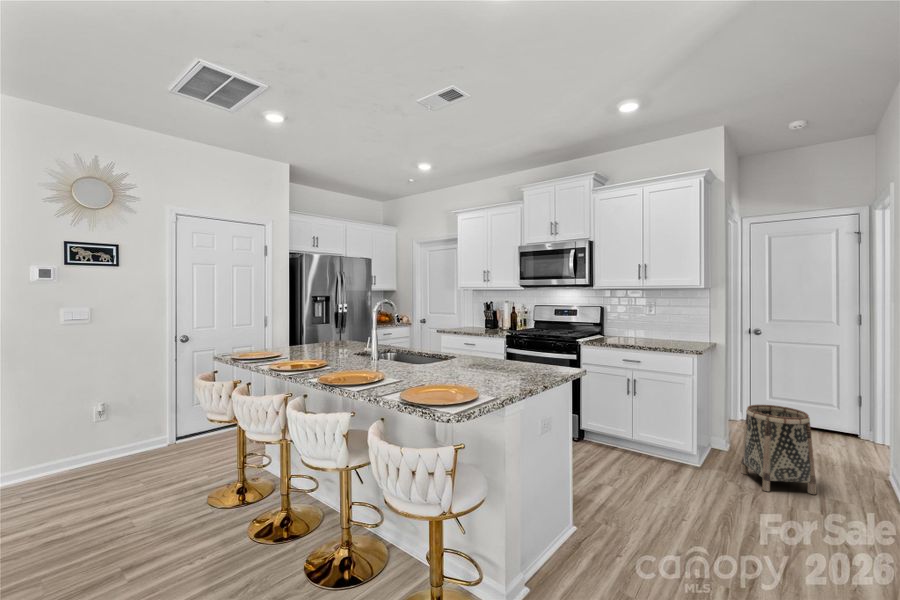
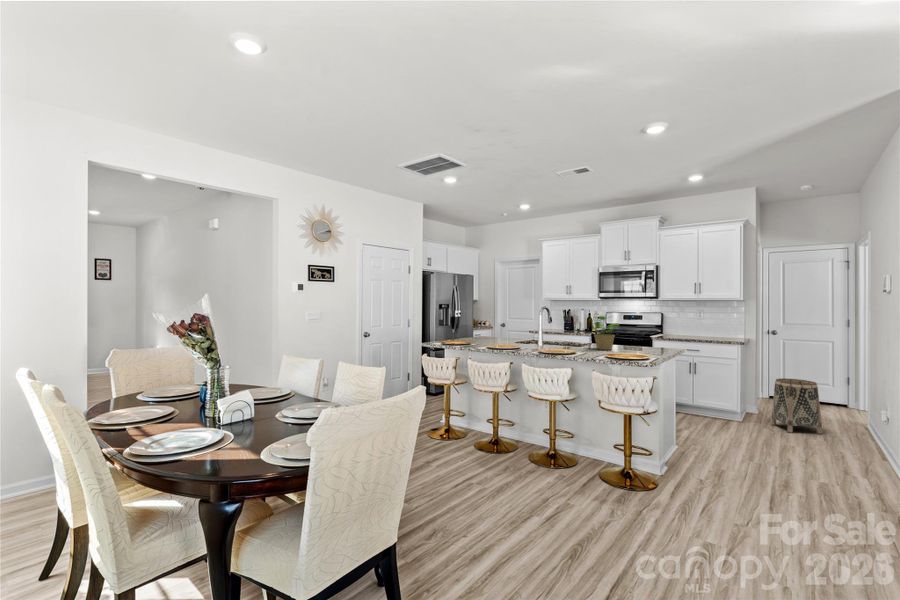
potted plant: none [422,317,470,374] -> present [592,316,619,350]

